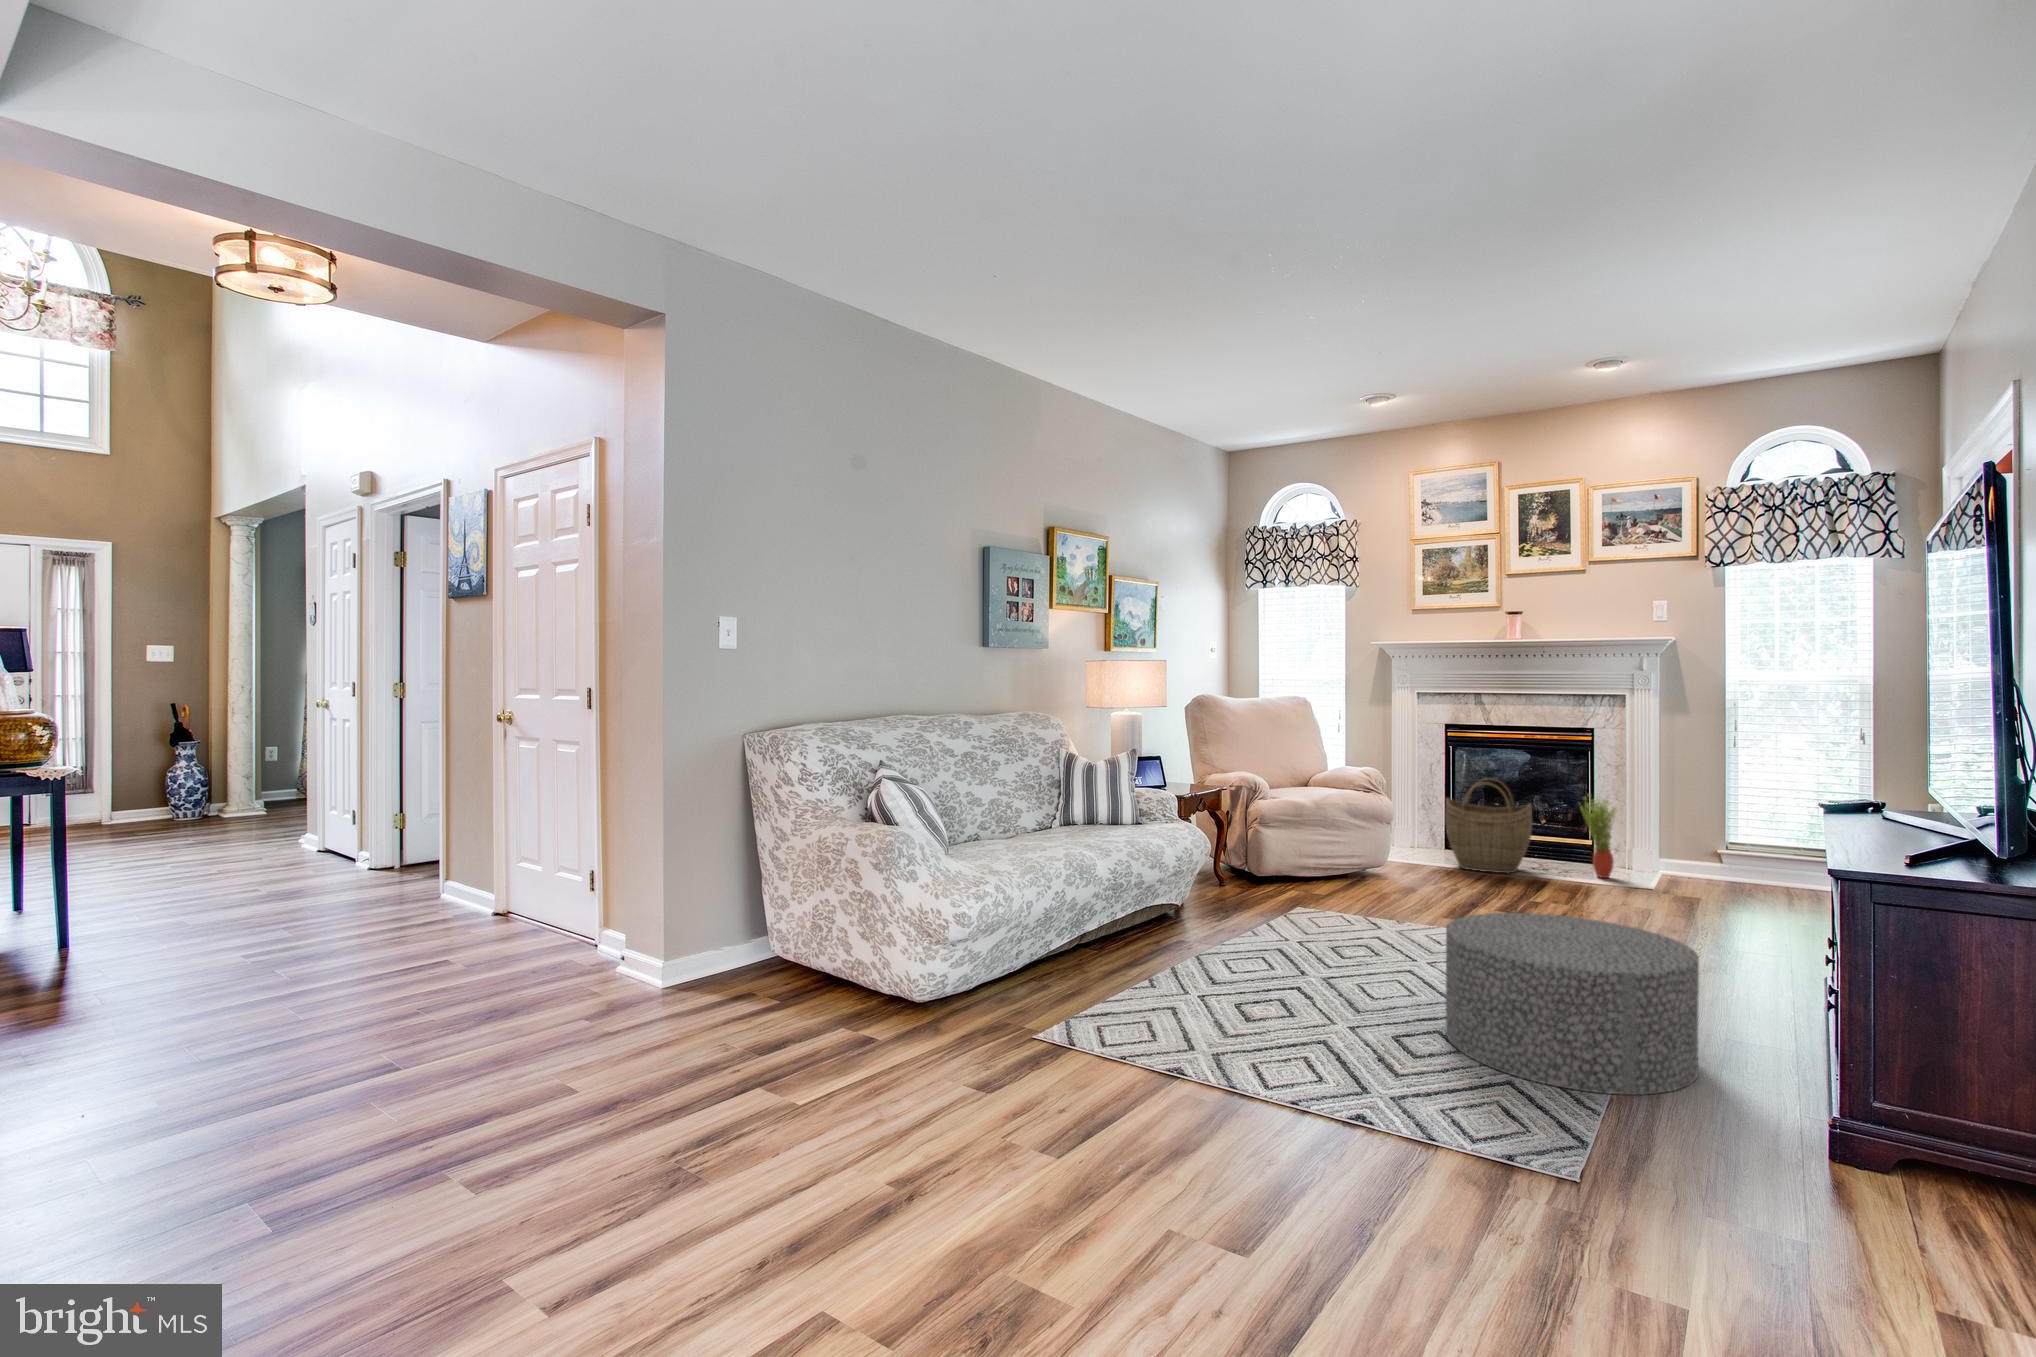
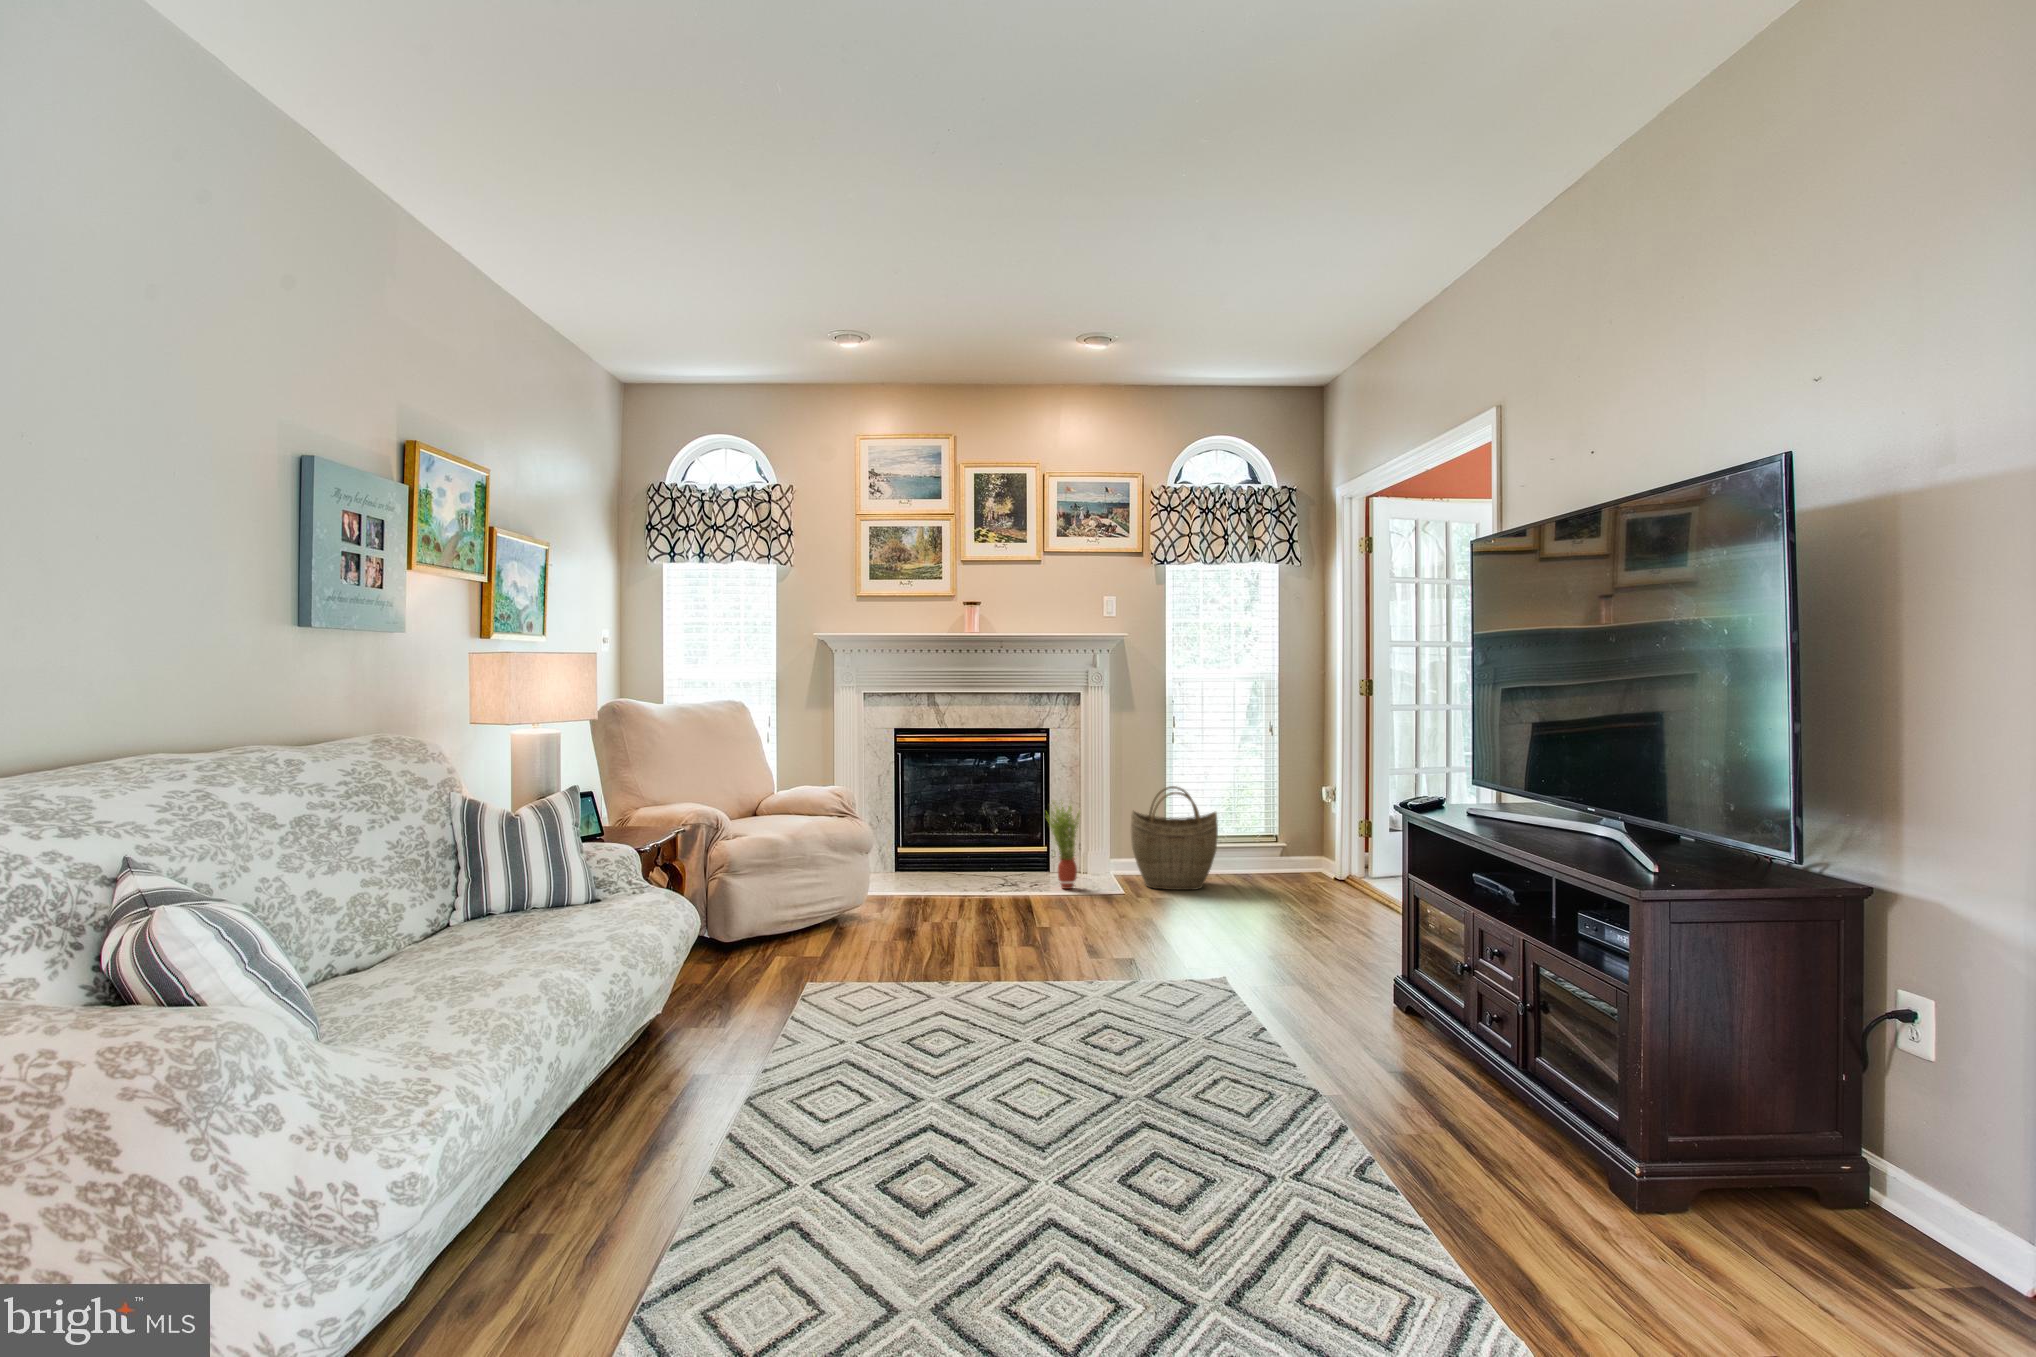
woven basket: present [1445,778,1532,873] -> present [1131,786,1218,890]
ottoman: present [1446,913,1699,1095] -> none [1116,958,1388,1184]

